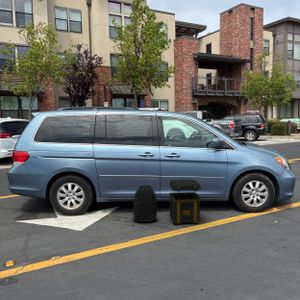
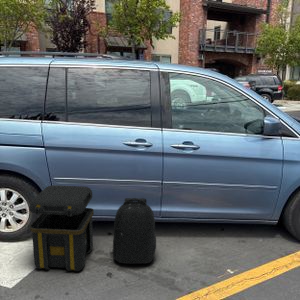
toolbox: present [169,179,201,224] -> present [29,185,94,271]

